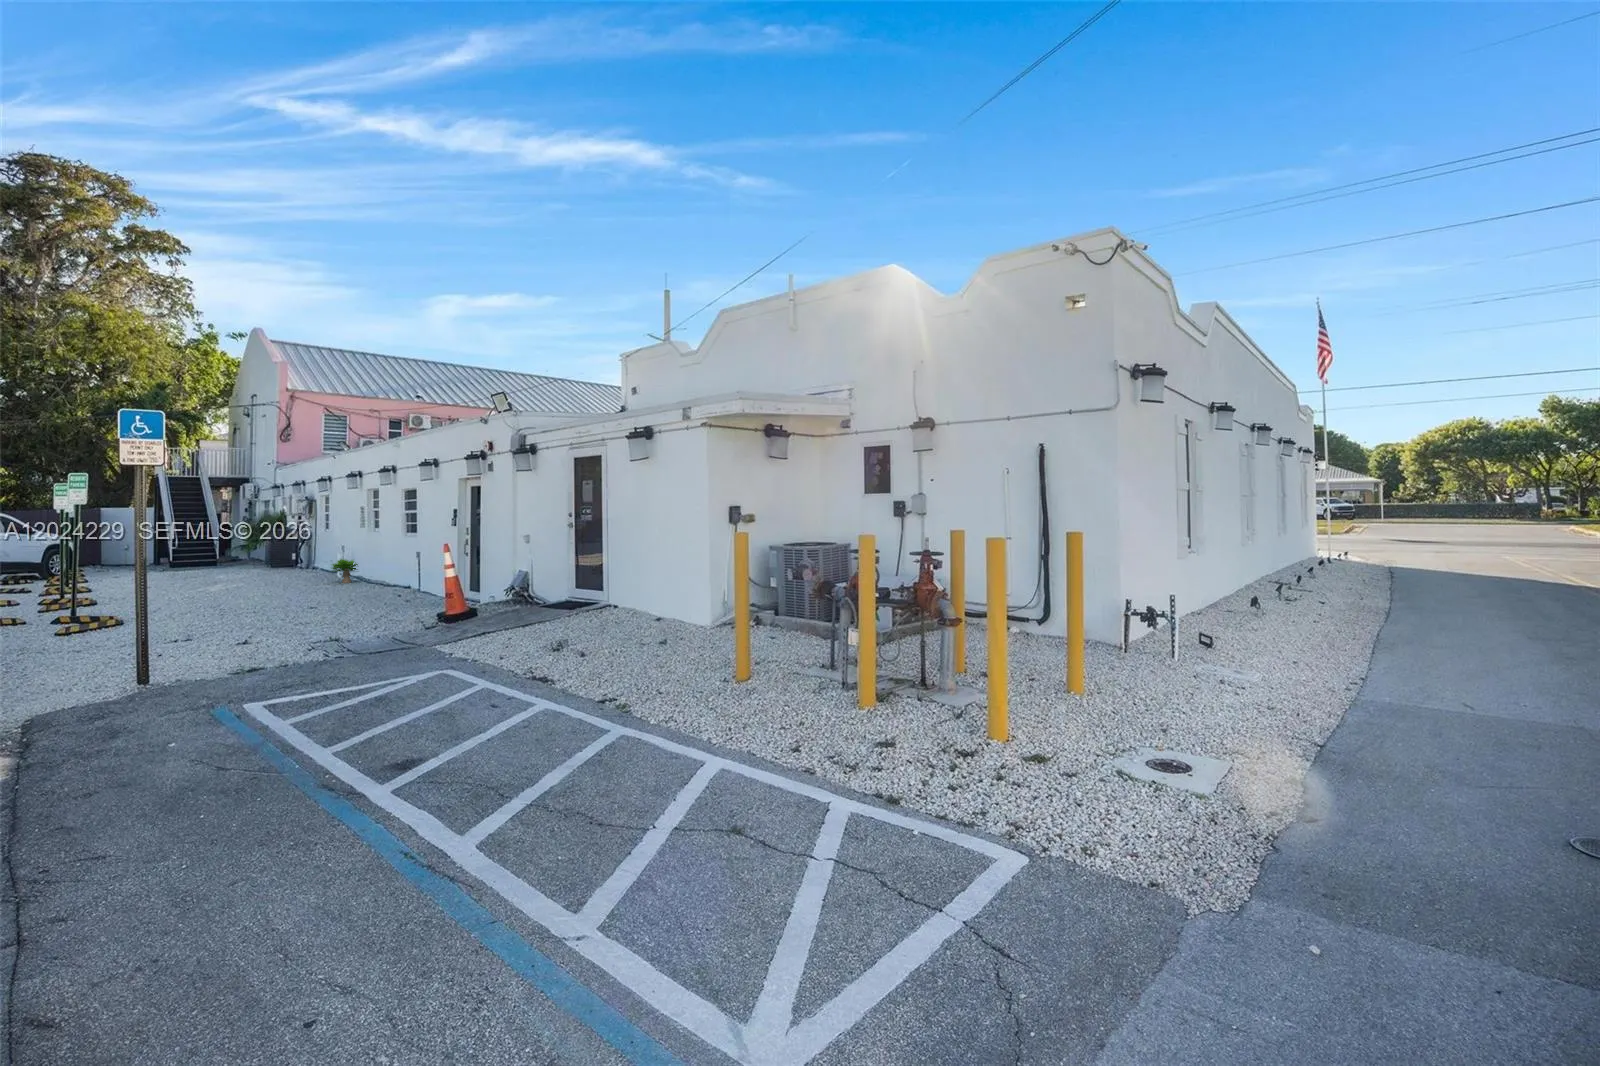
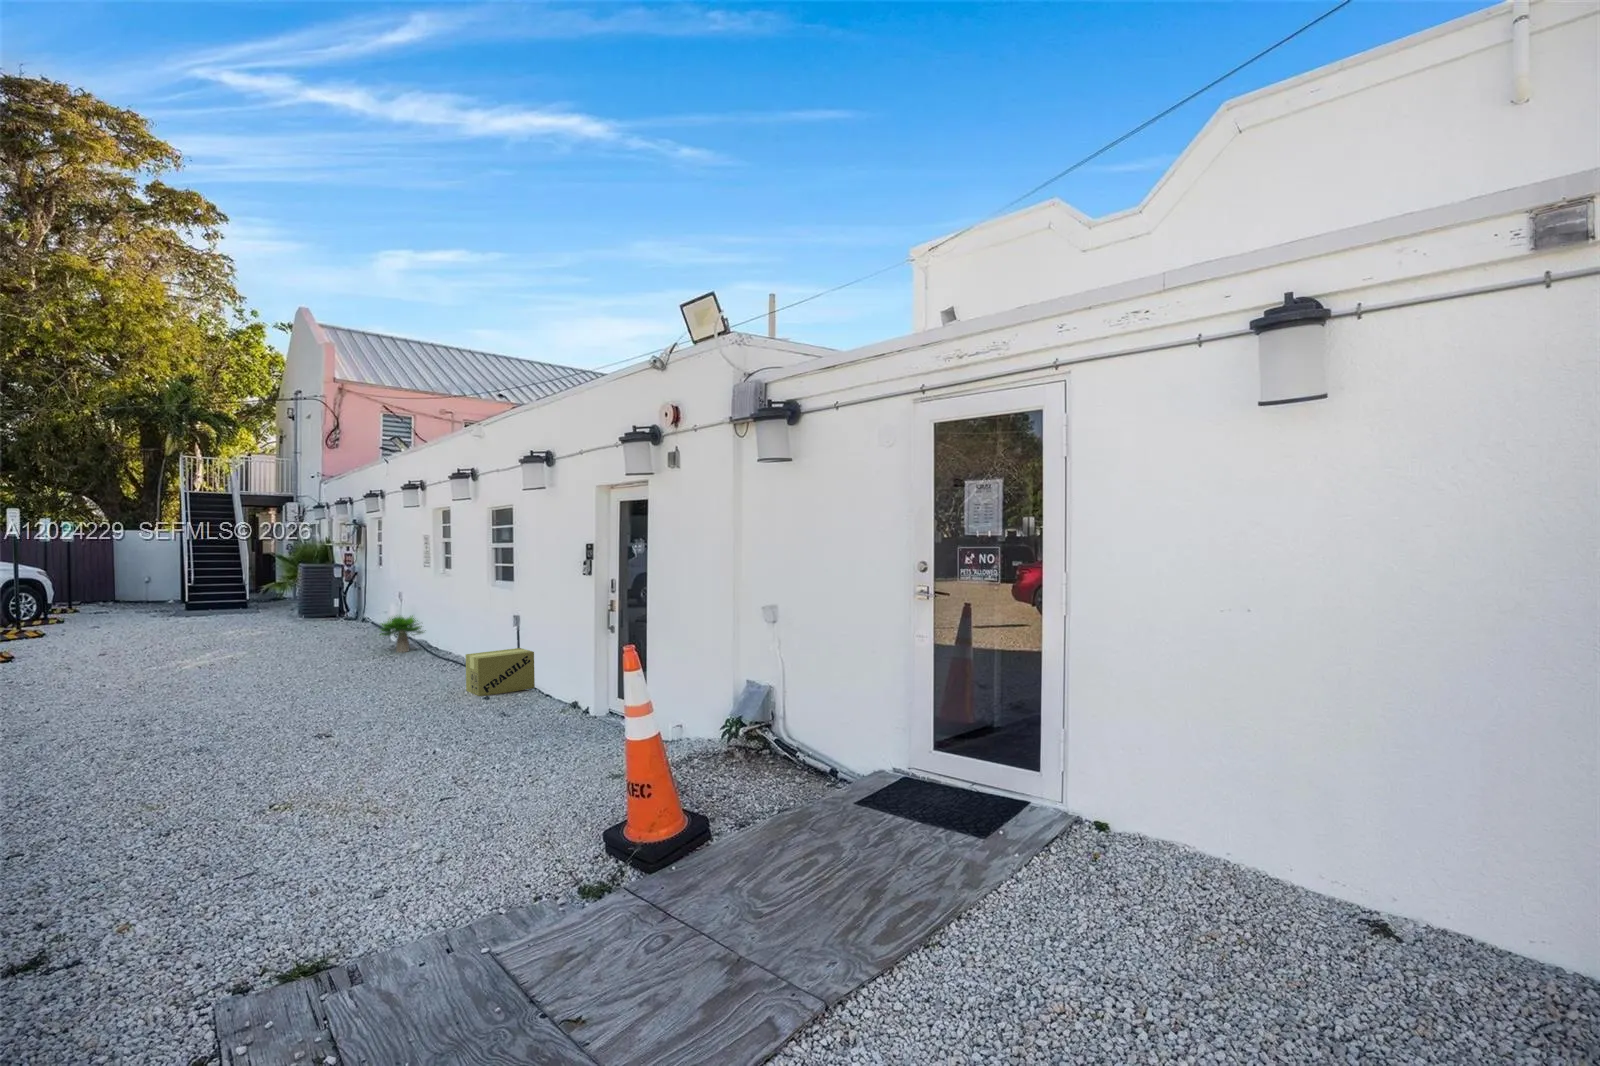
cardboard box: none [388,572,429,596] -> present [466,648,535,696]

